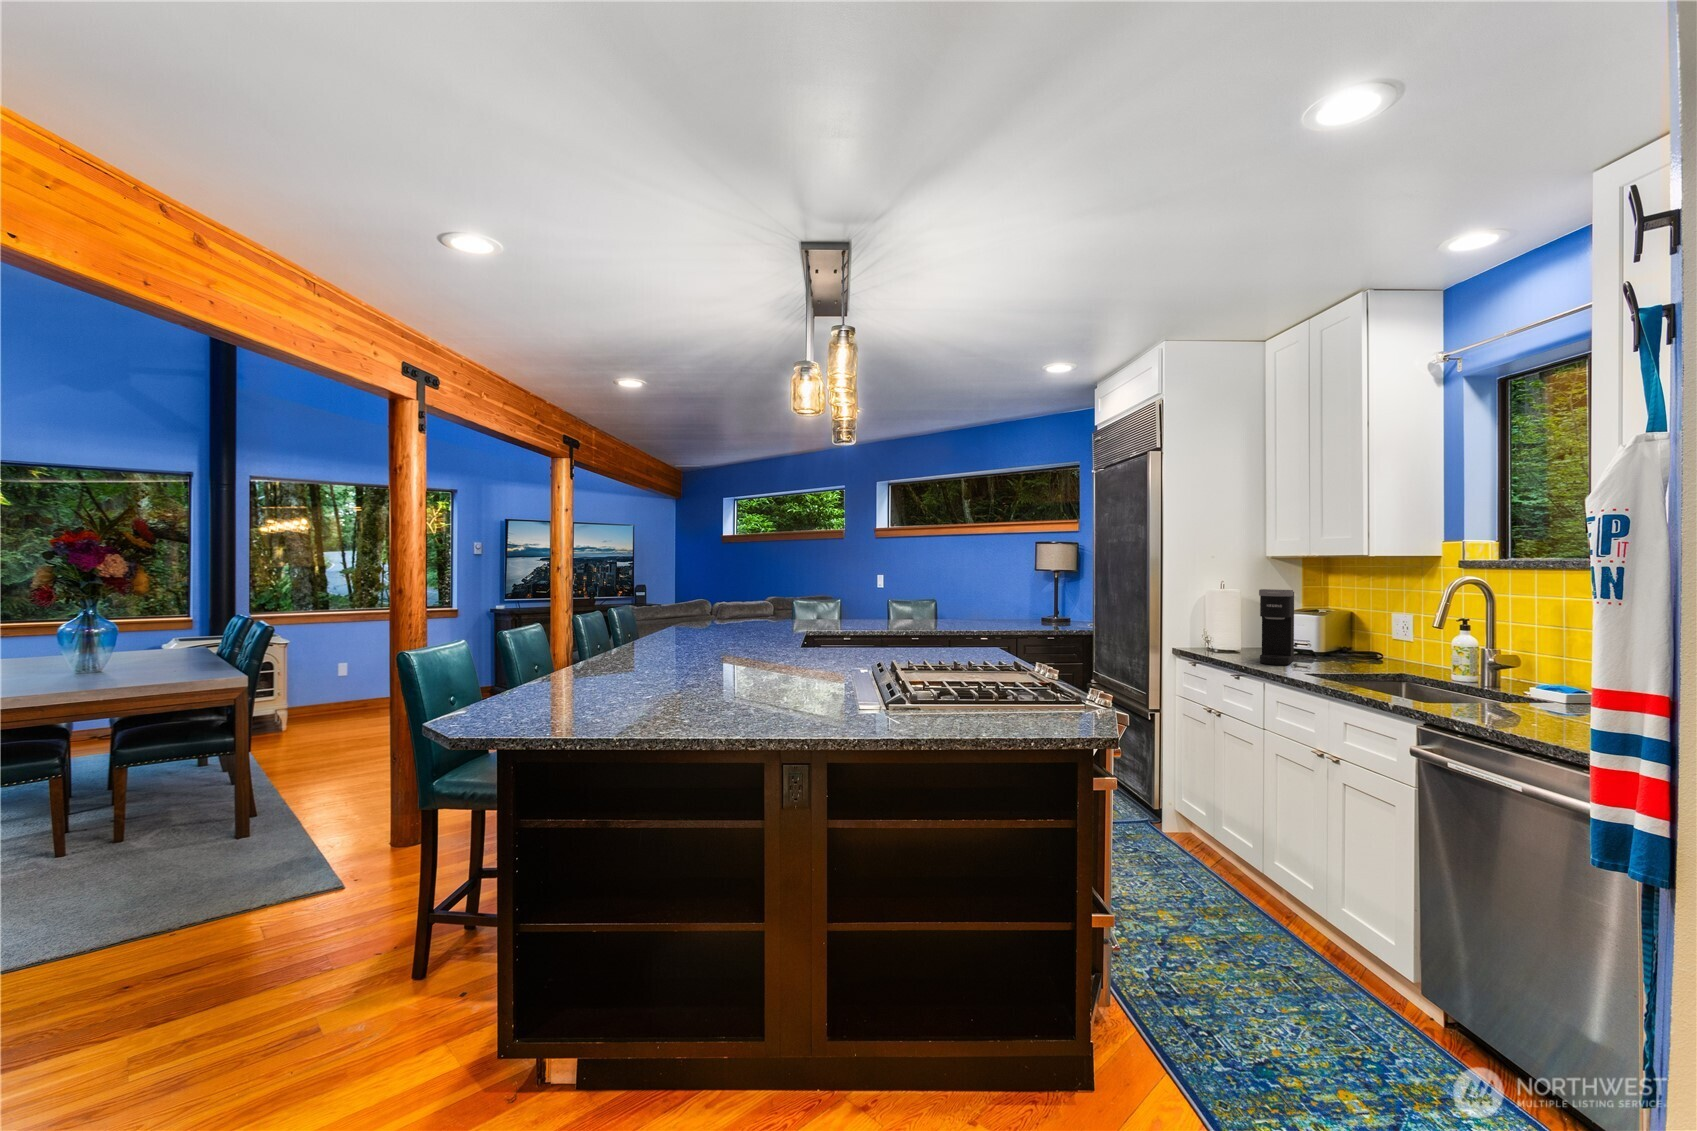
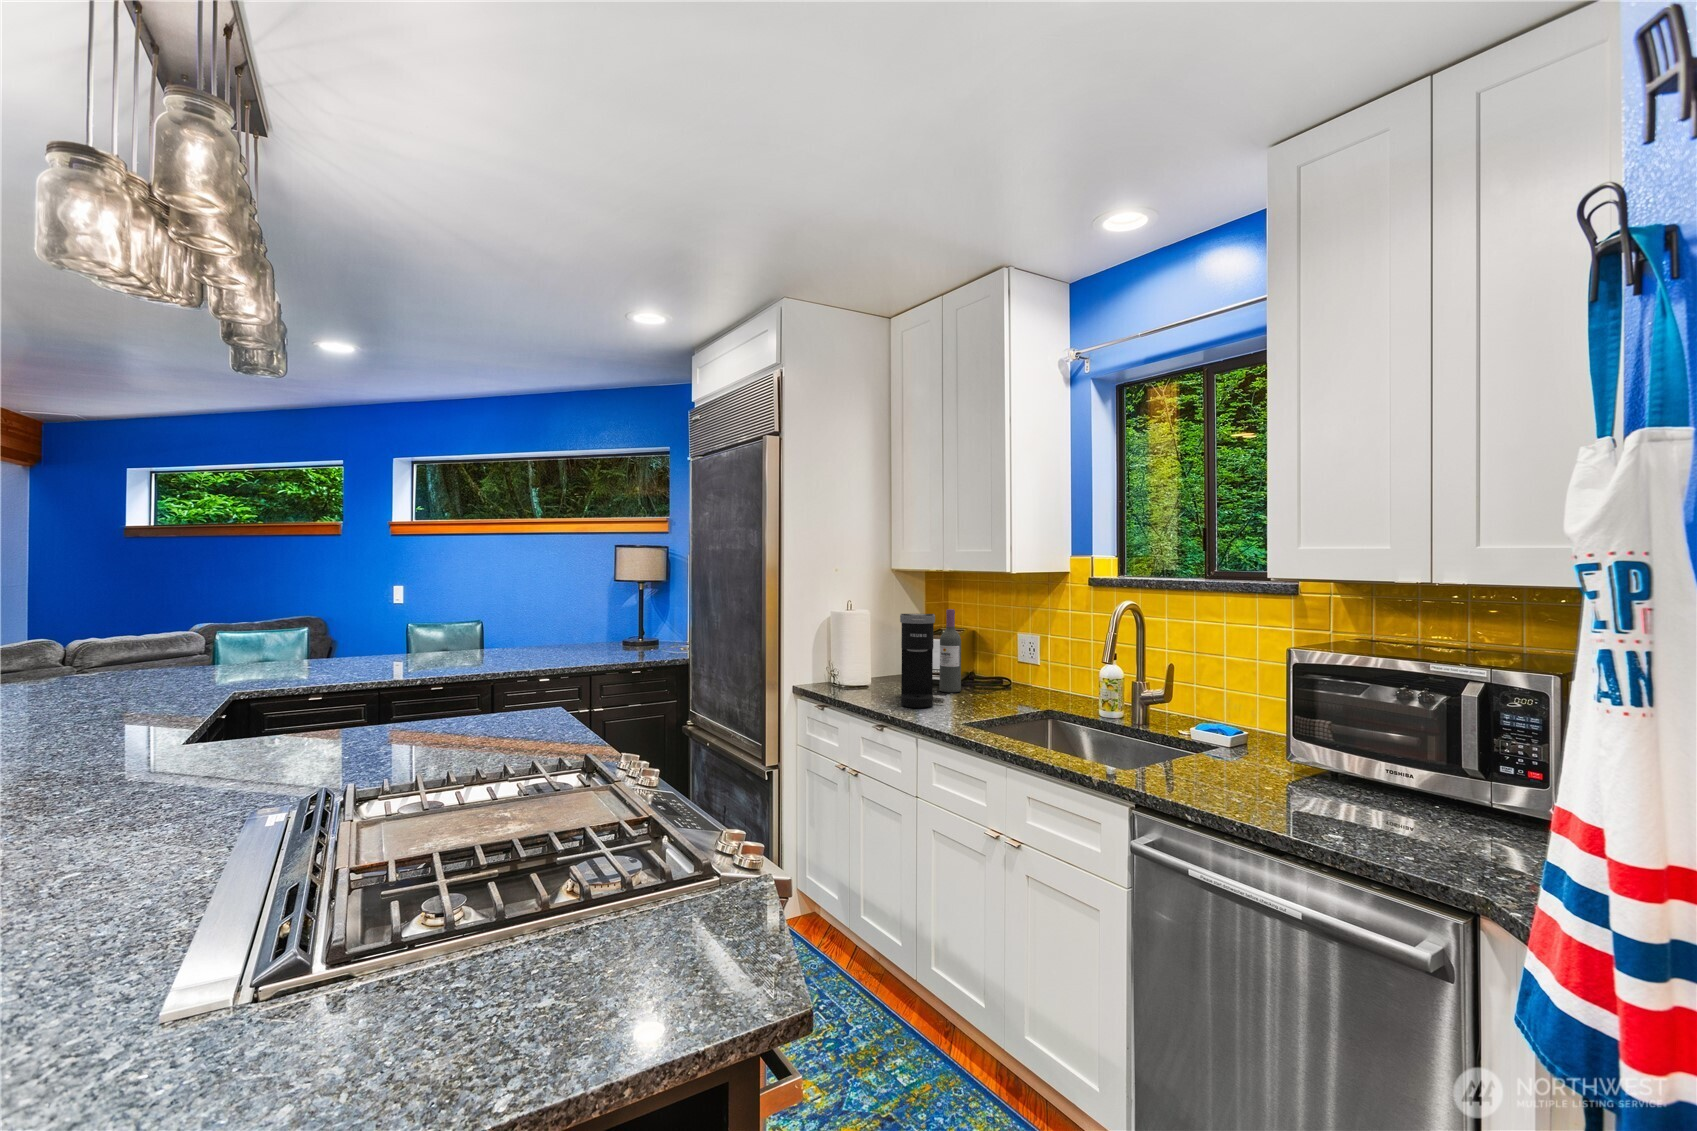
wine bottle: none [1306,589,1328,660] -> present [940,609,961,692]

